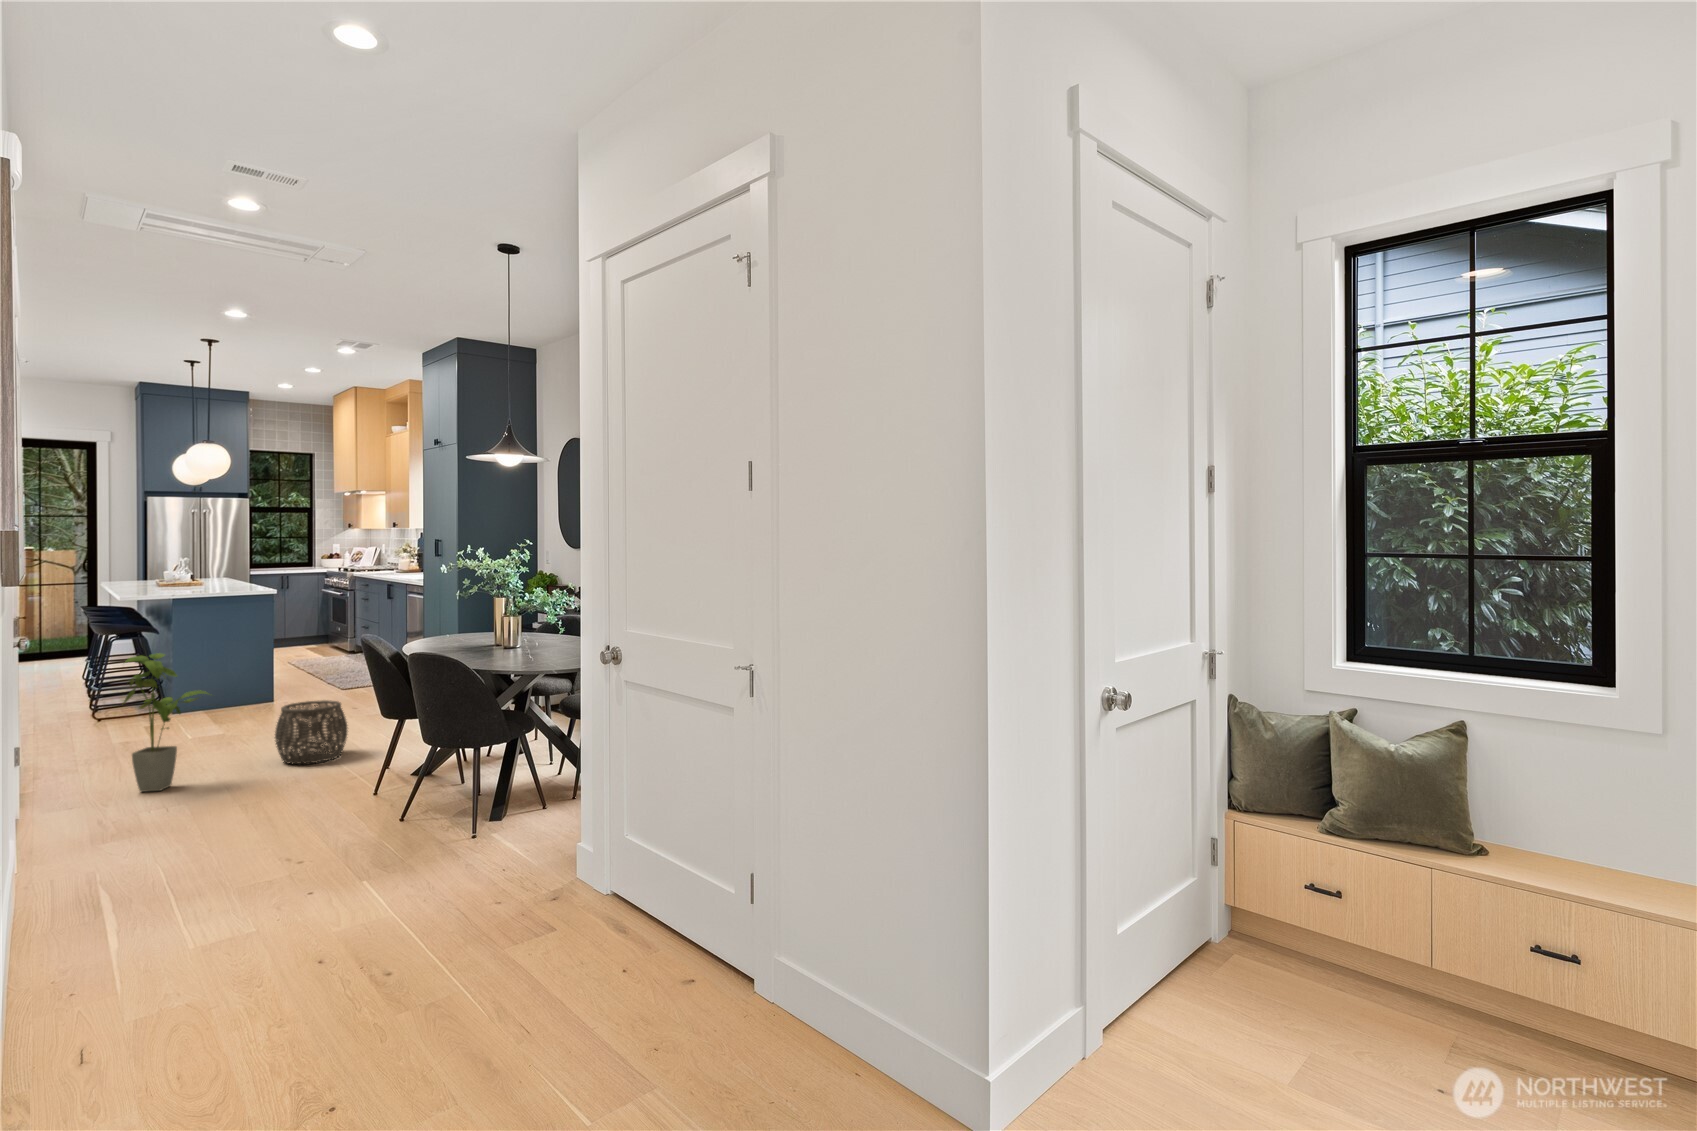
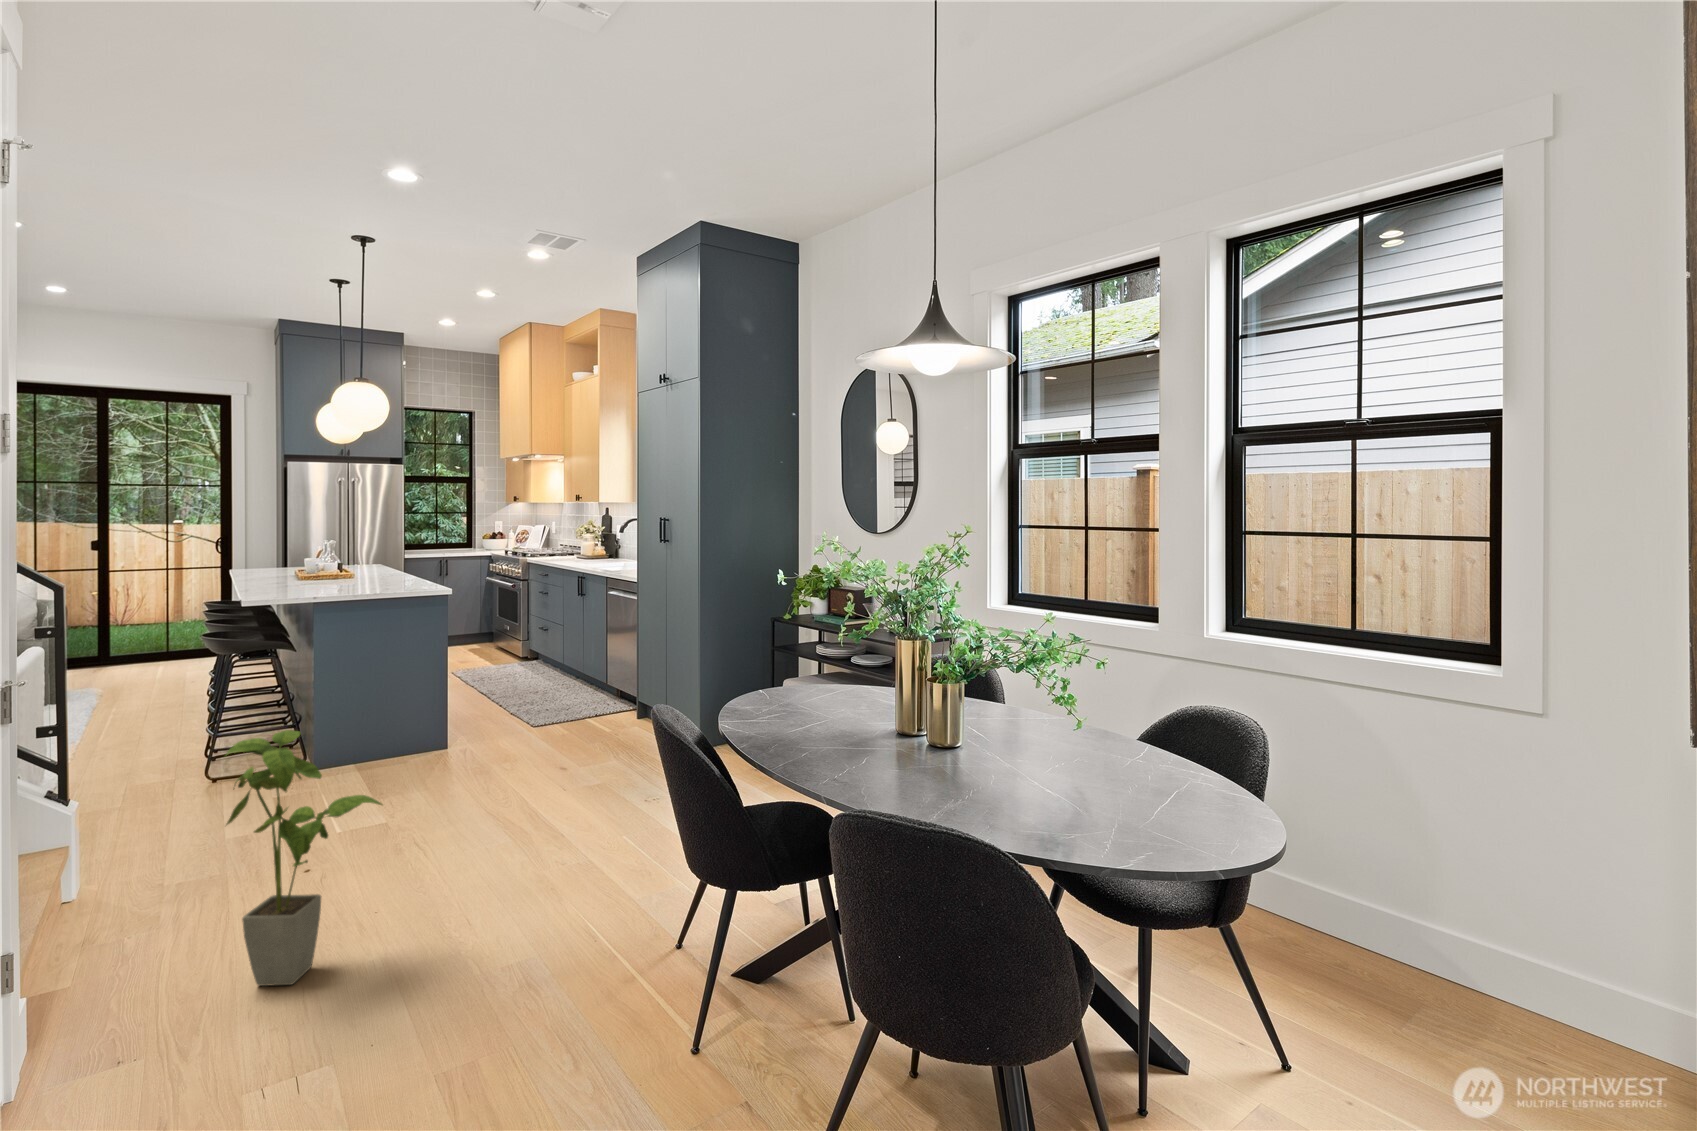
woven basket: present [275,700,348,764] -> none [476,788,592,909]

